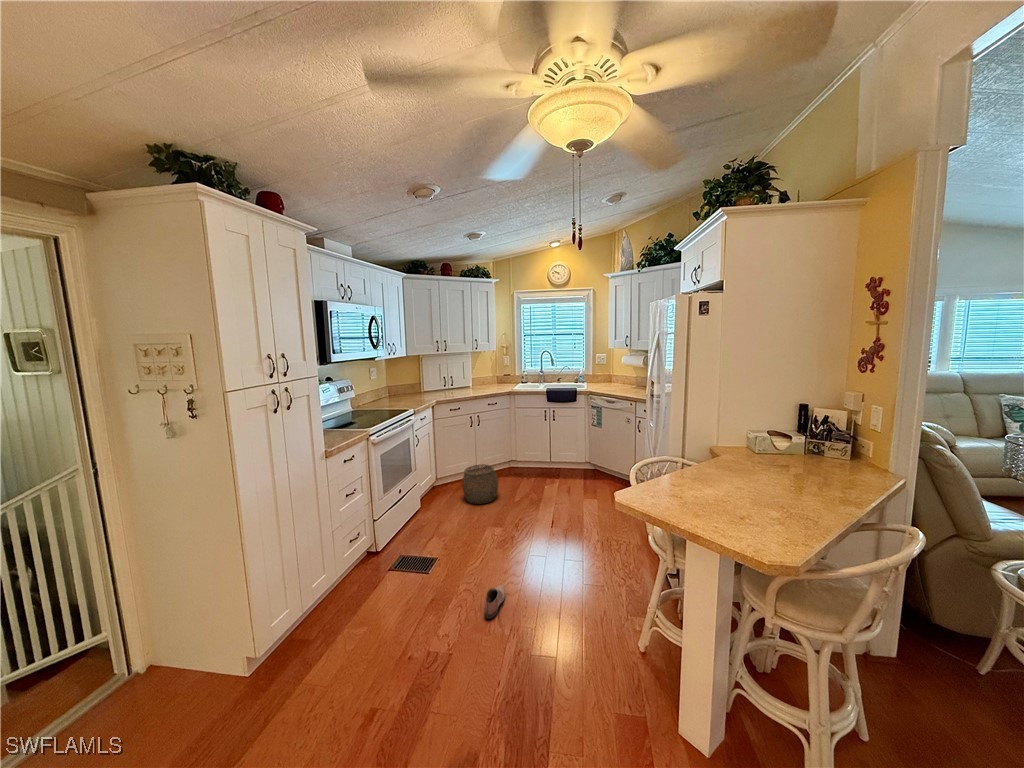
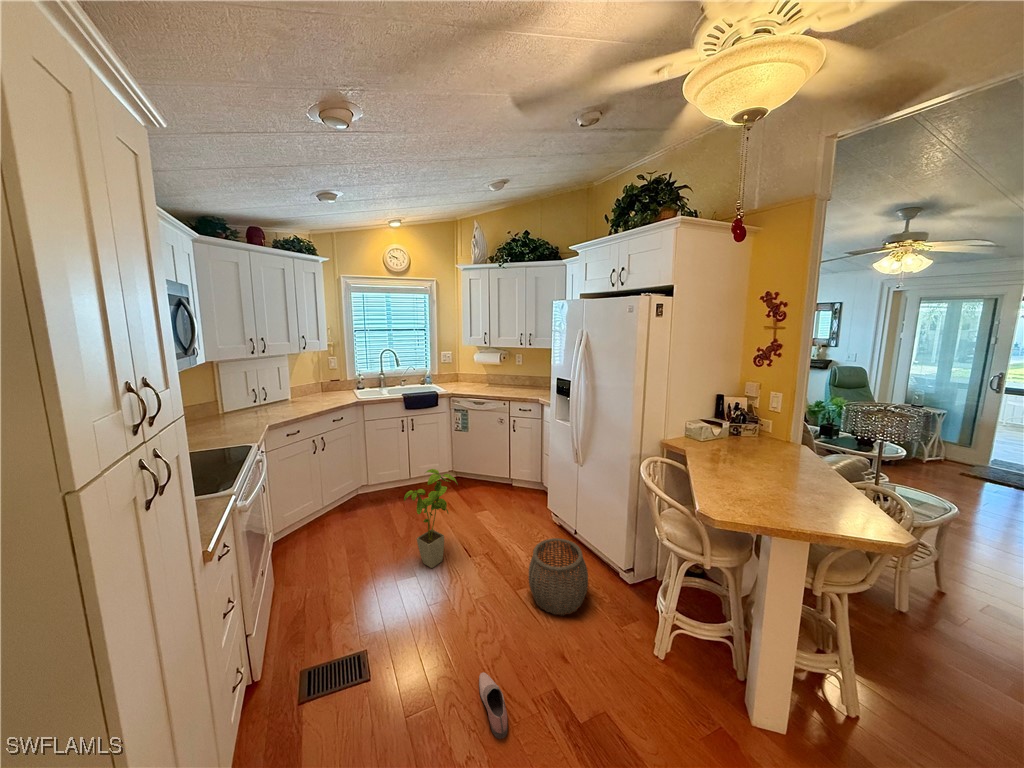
house plant: none [503,444,543,524] -> present [404,469,458,568]
woven basket: present [462,464,498,504] -> present [529,538,588,615]

